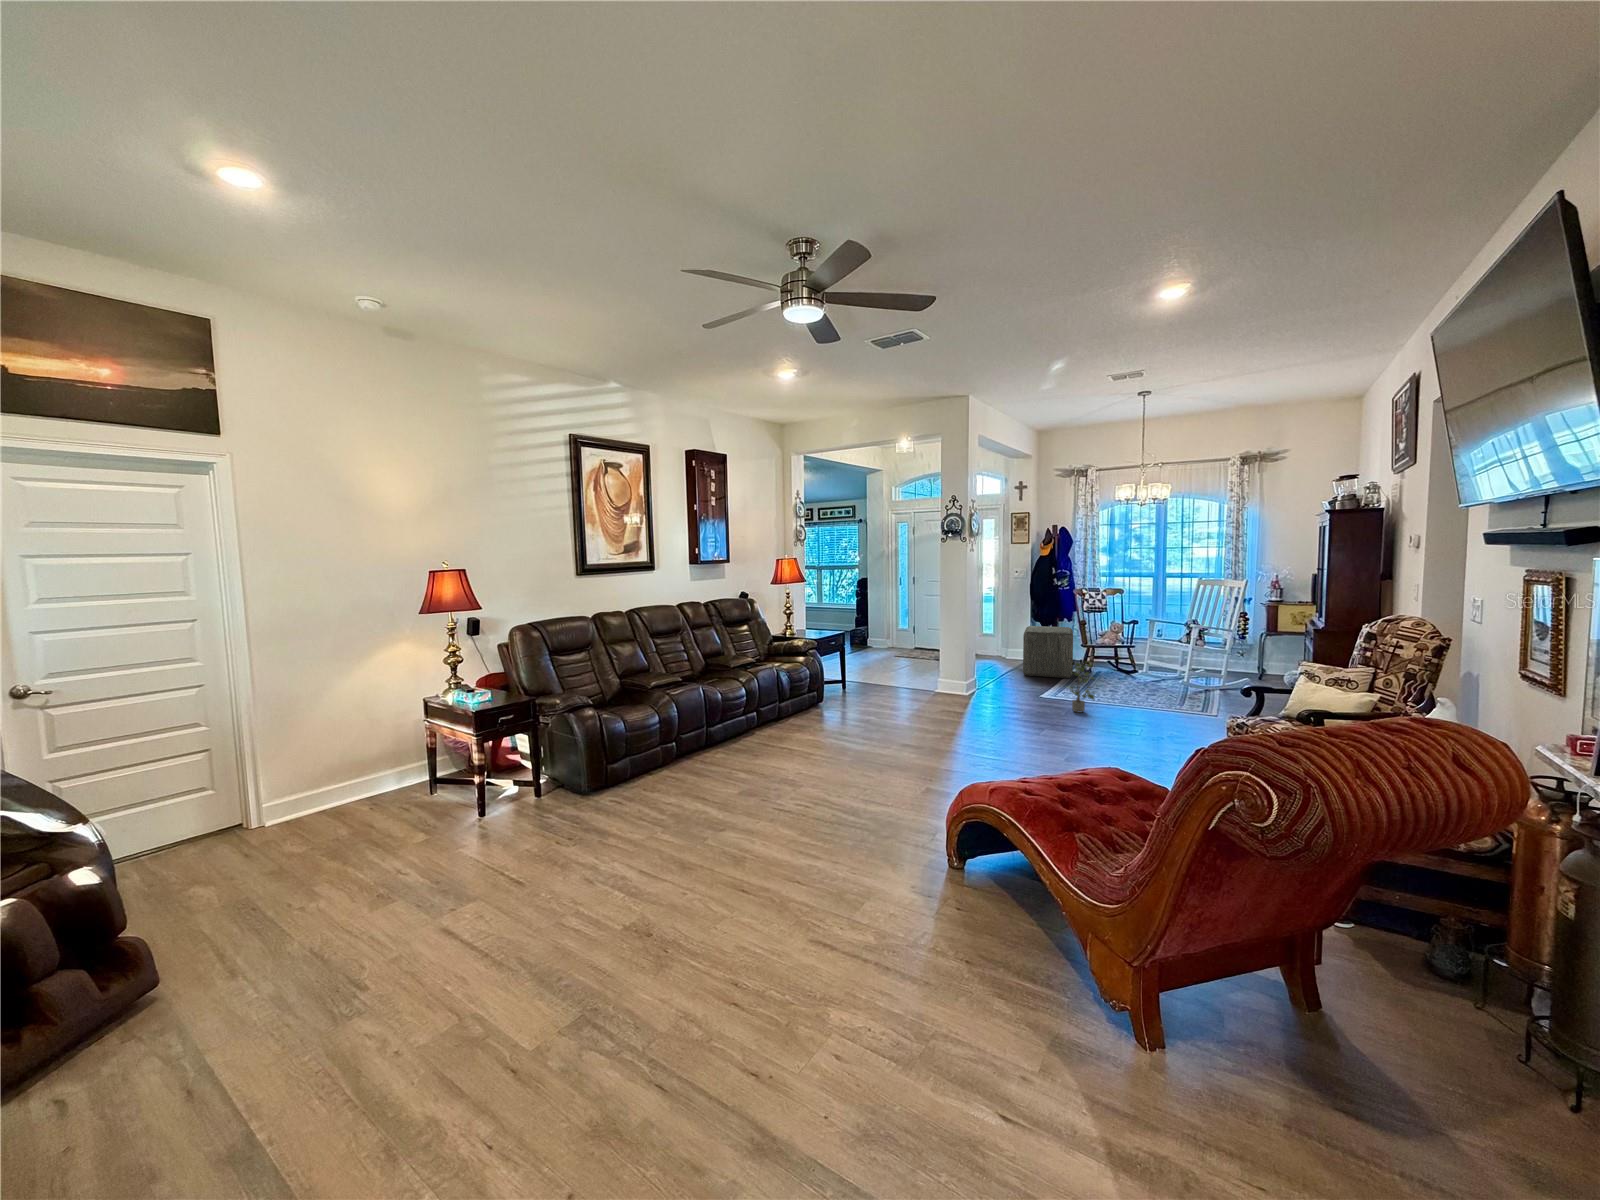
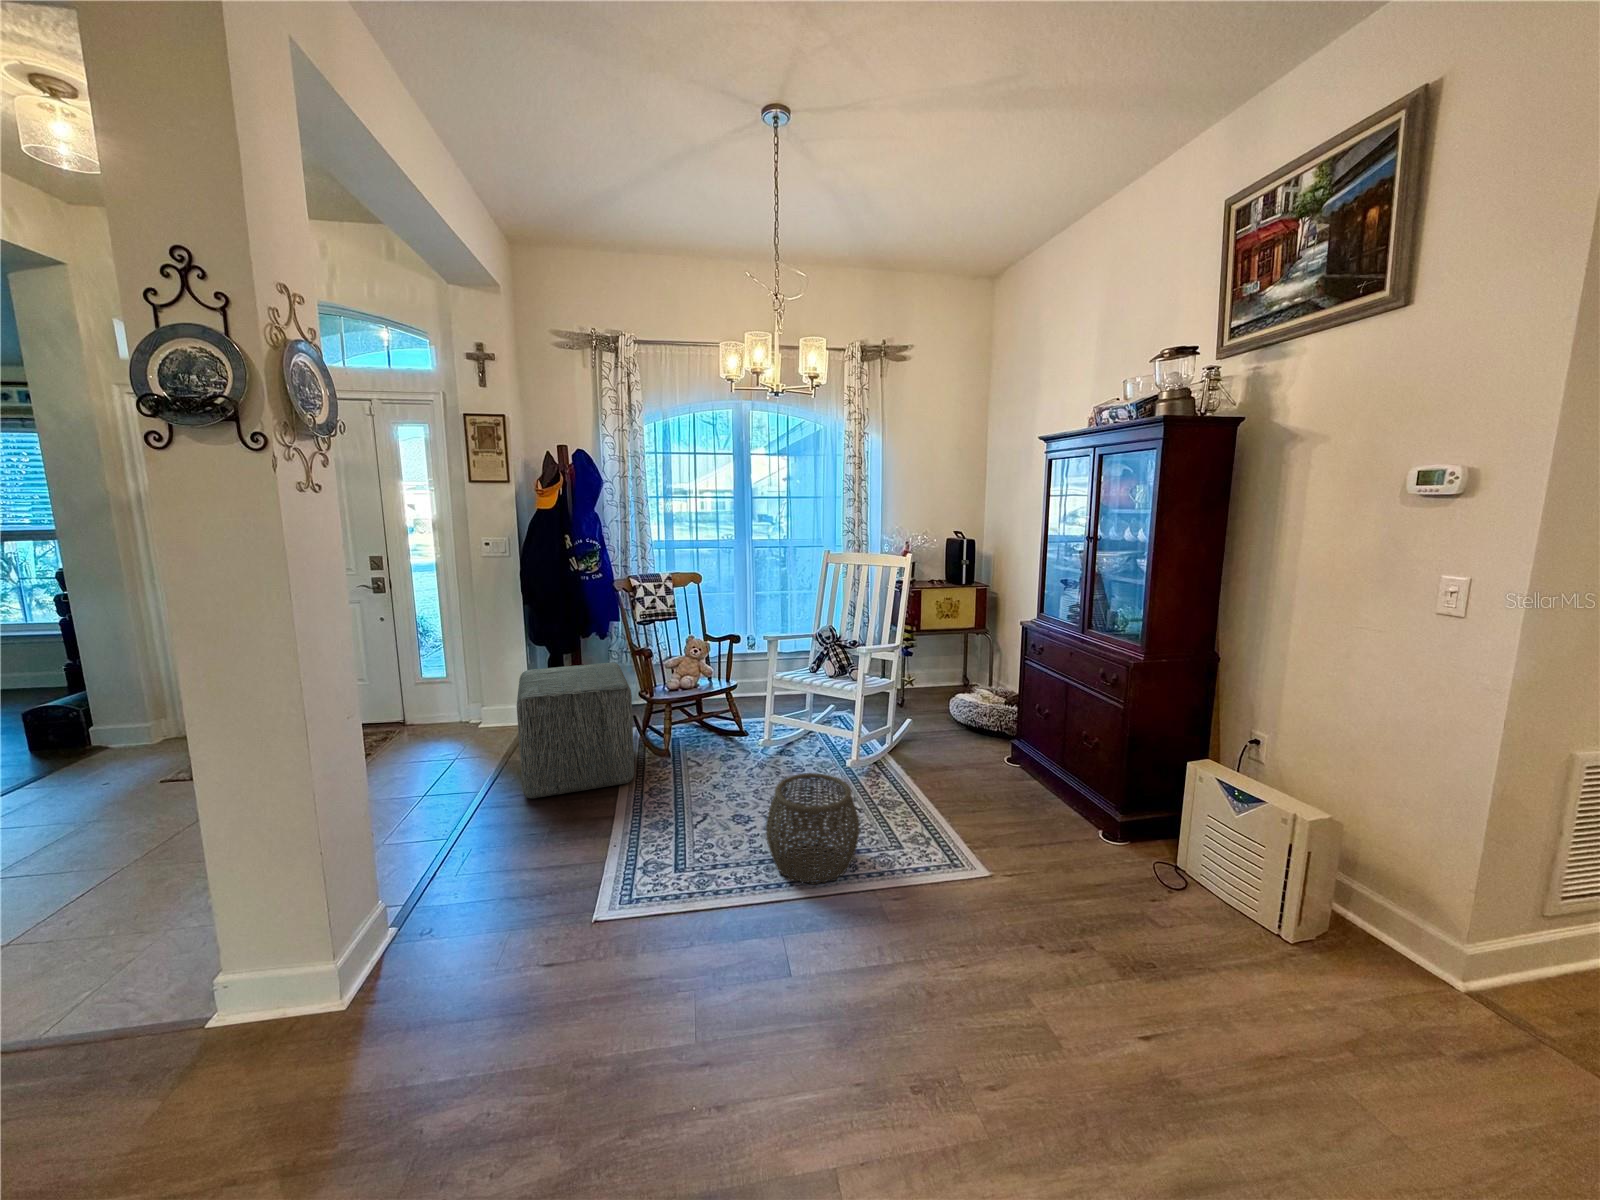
potted plant: present [1068,662,1095,713] -> none [677,832,762,1002]
woven basket: none [1117,667,1162,707] -> present [766,773,860,884]

